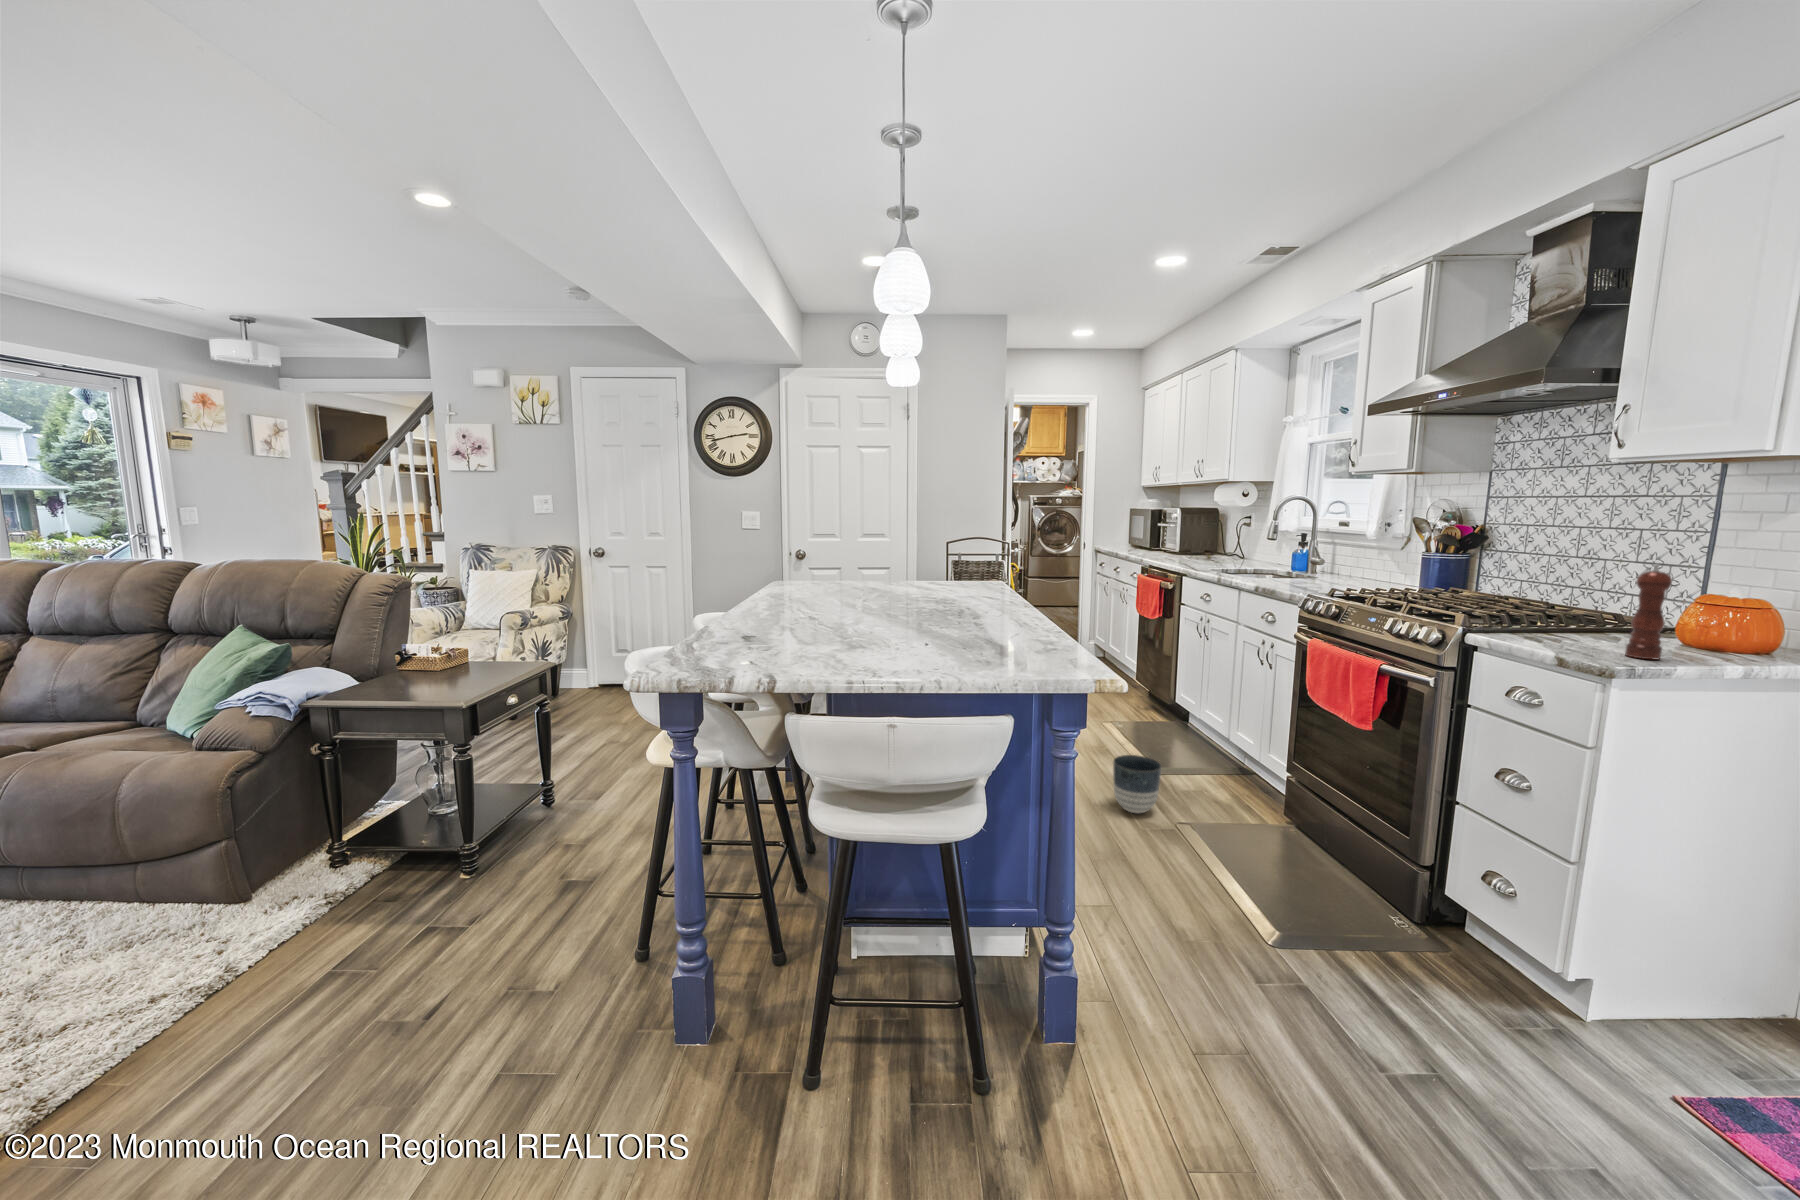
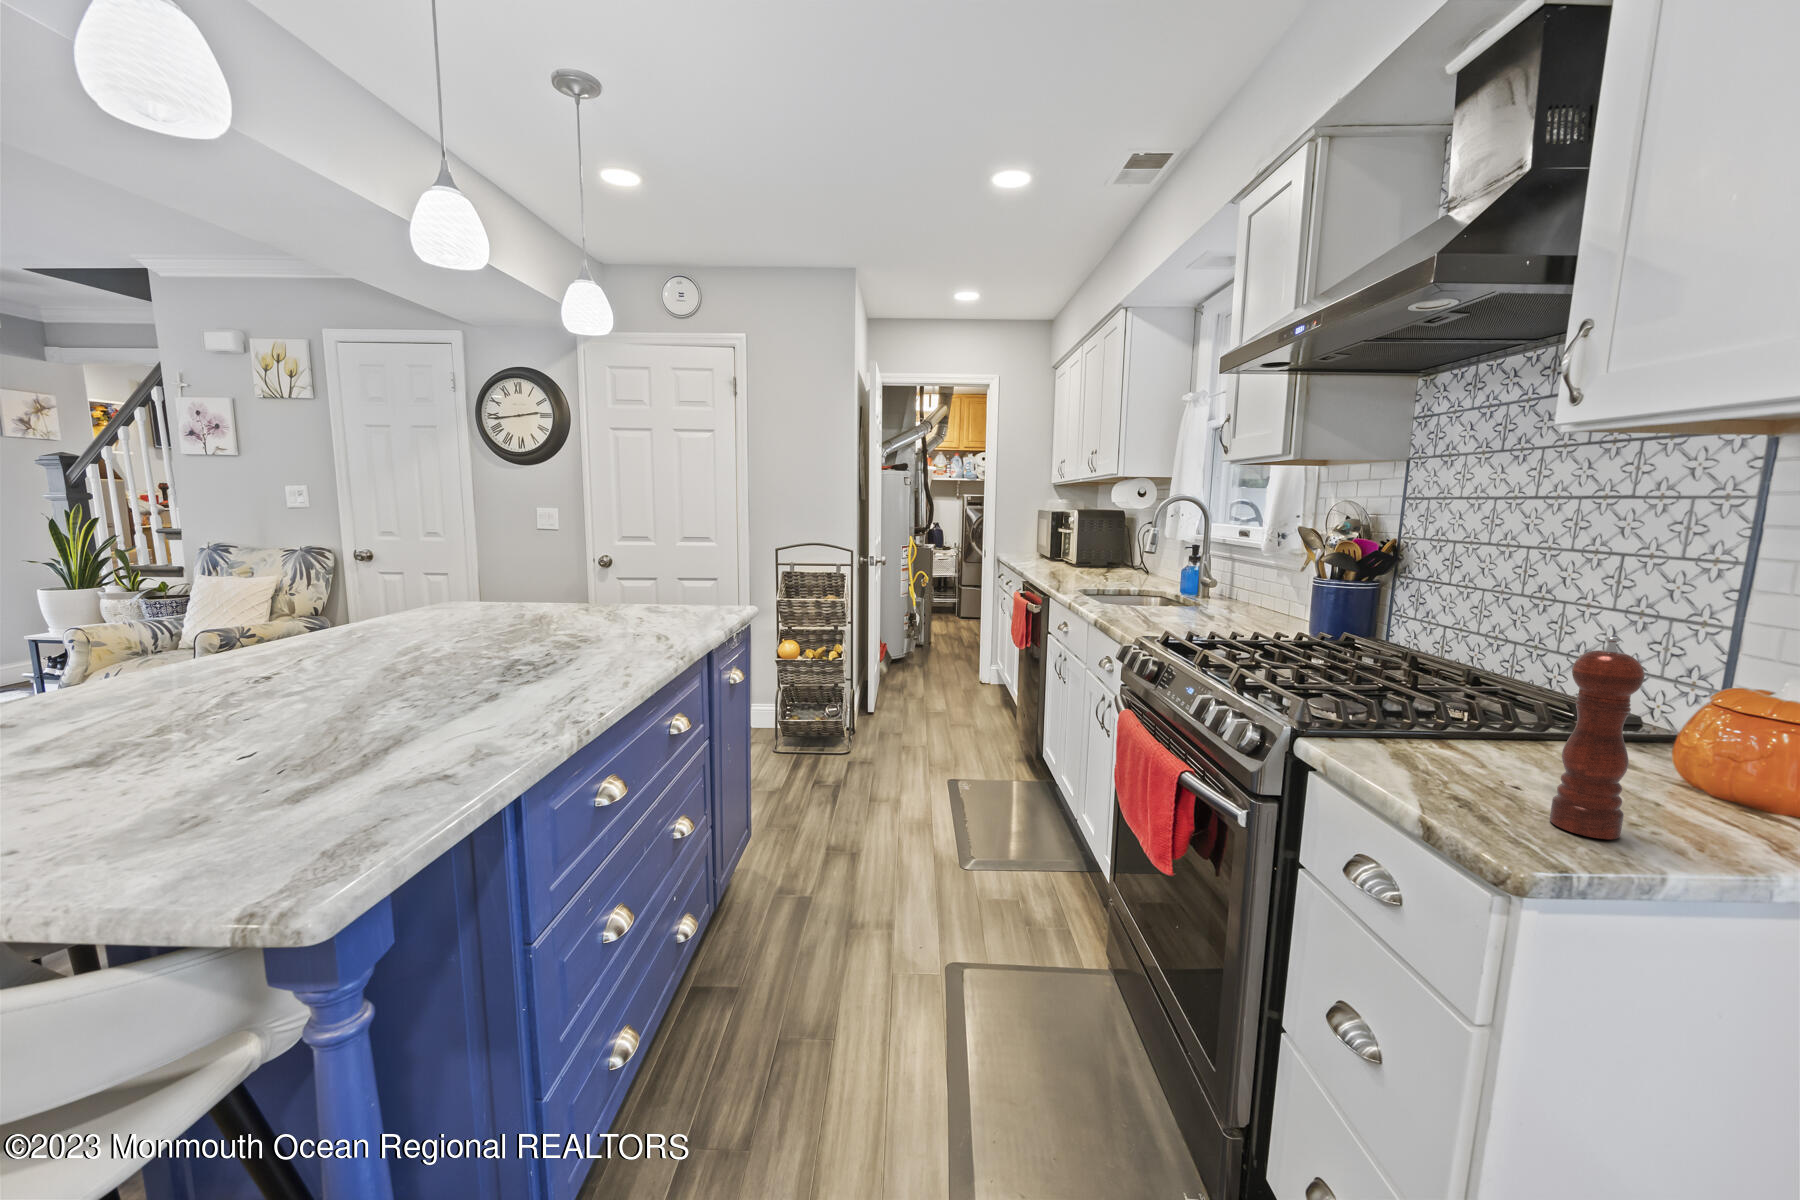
planter: present [1113,755,1161,813] -> none [867,861,933,951]

